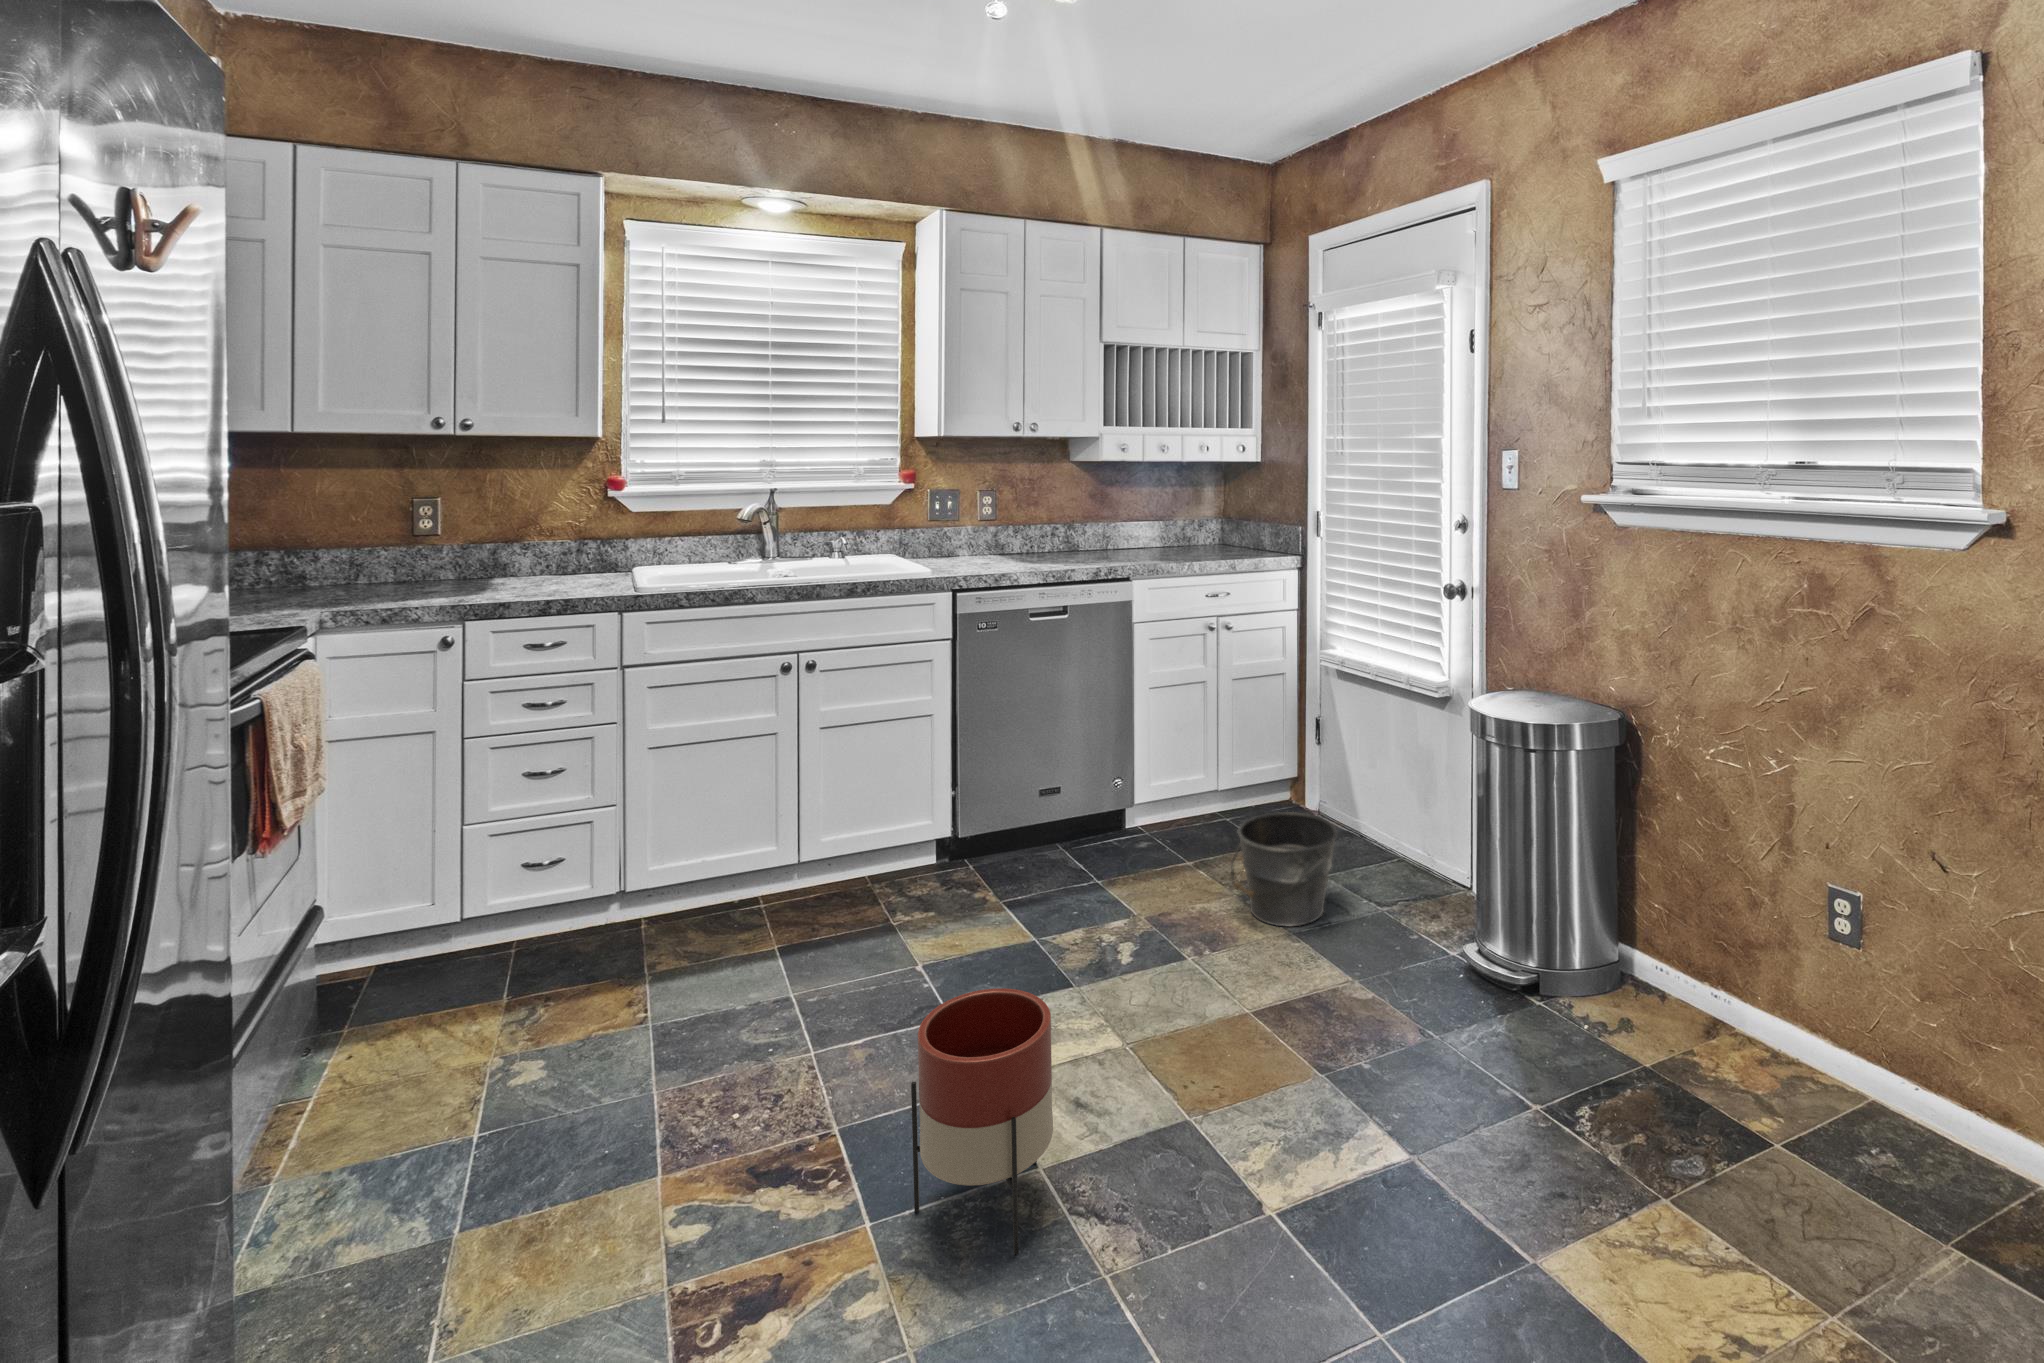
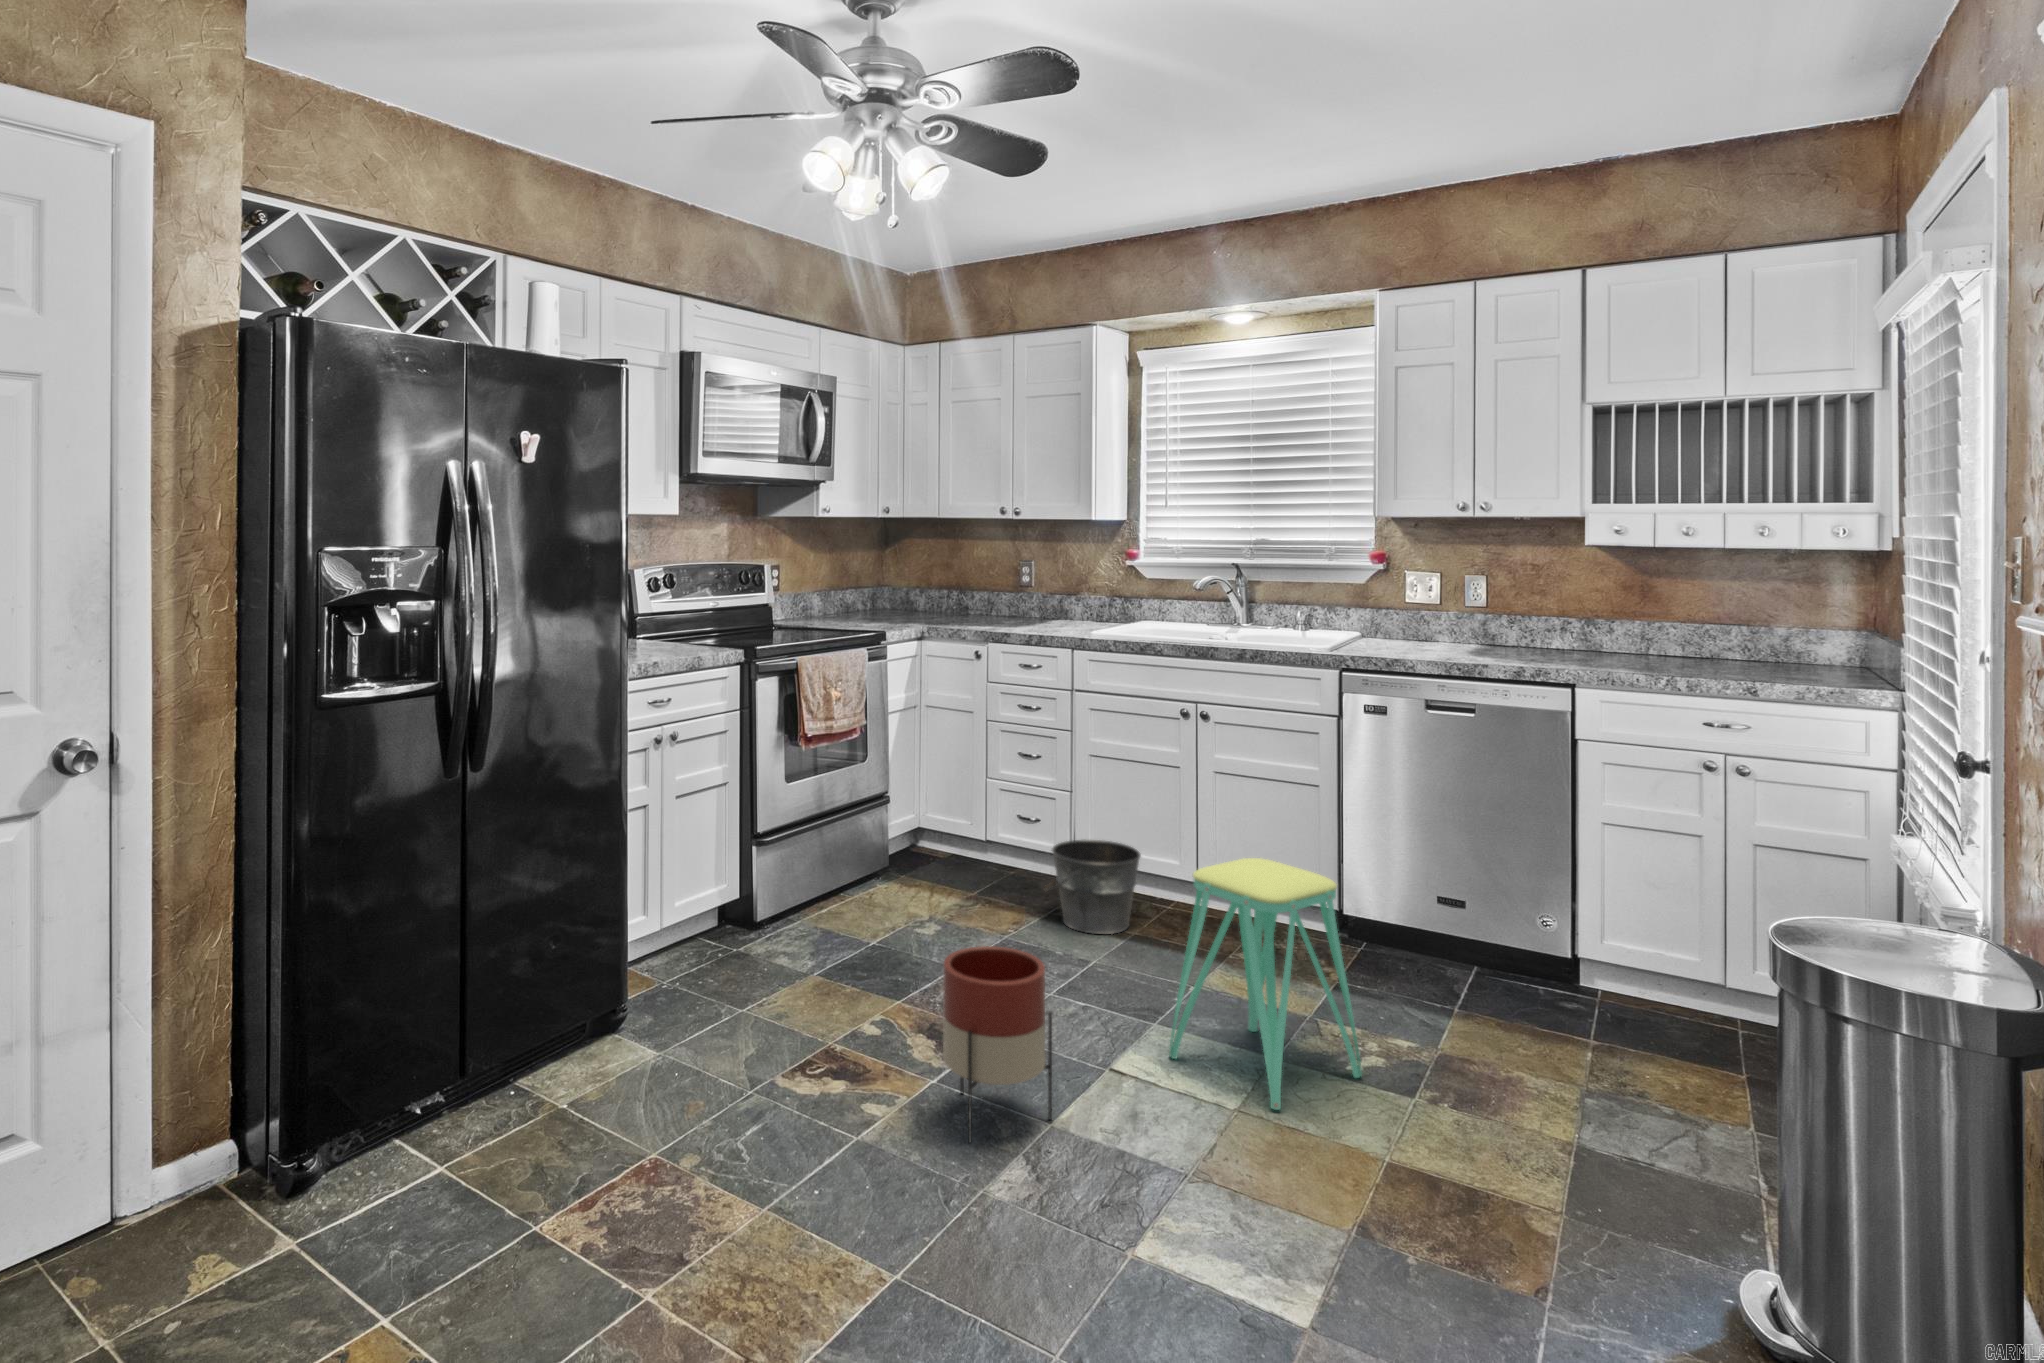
stool: none [1015,785,1155,1026] -> present [1169,858,1362,1110]
bucket: present [1231,812,1337,926] -> present [1044,840,1141,934]

